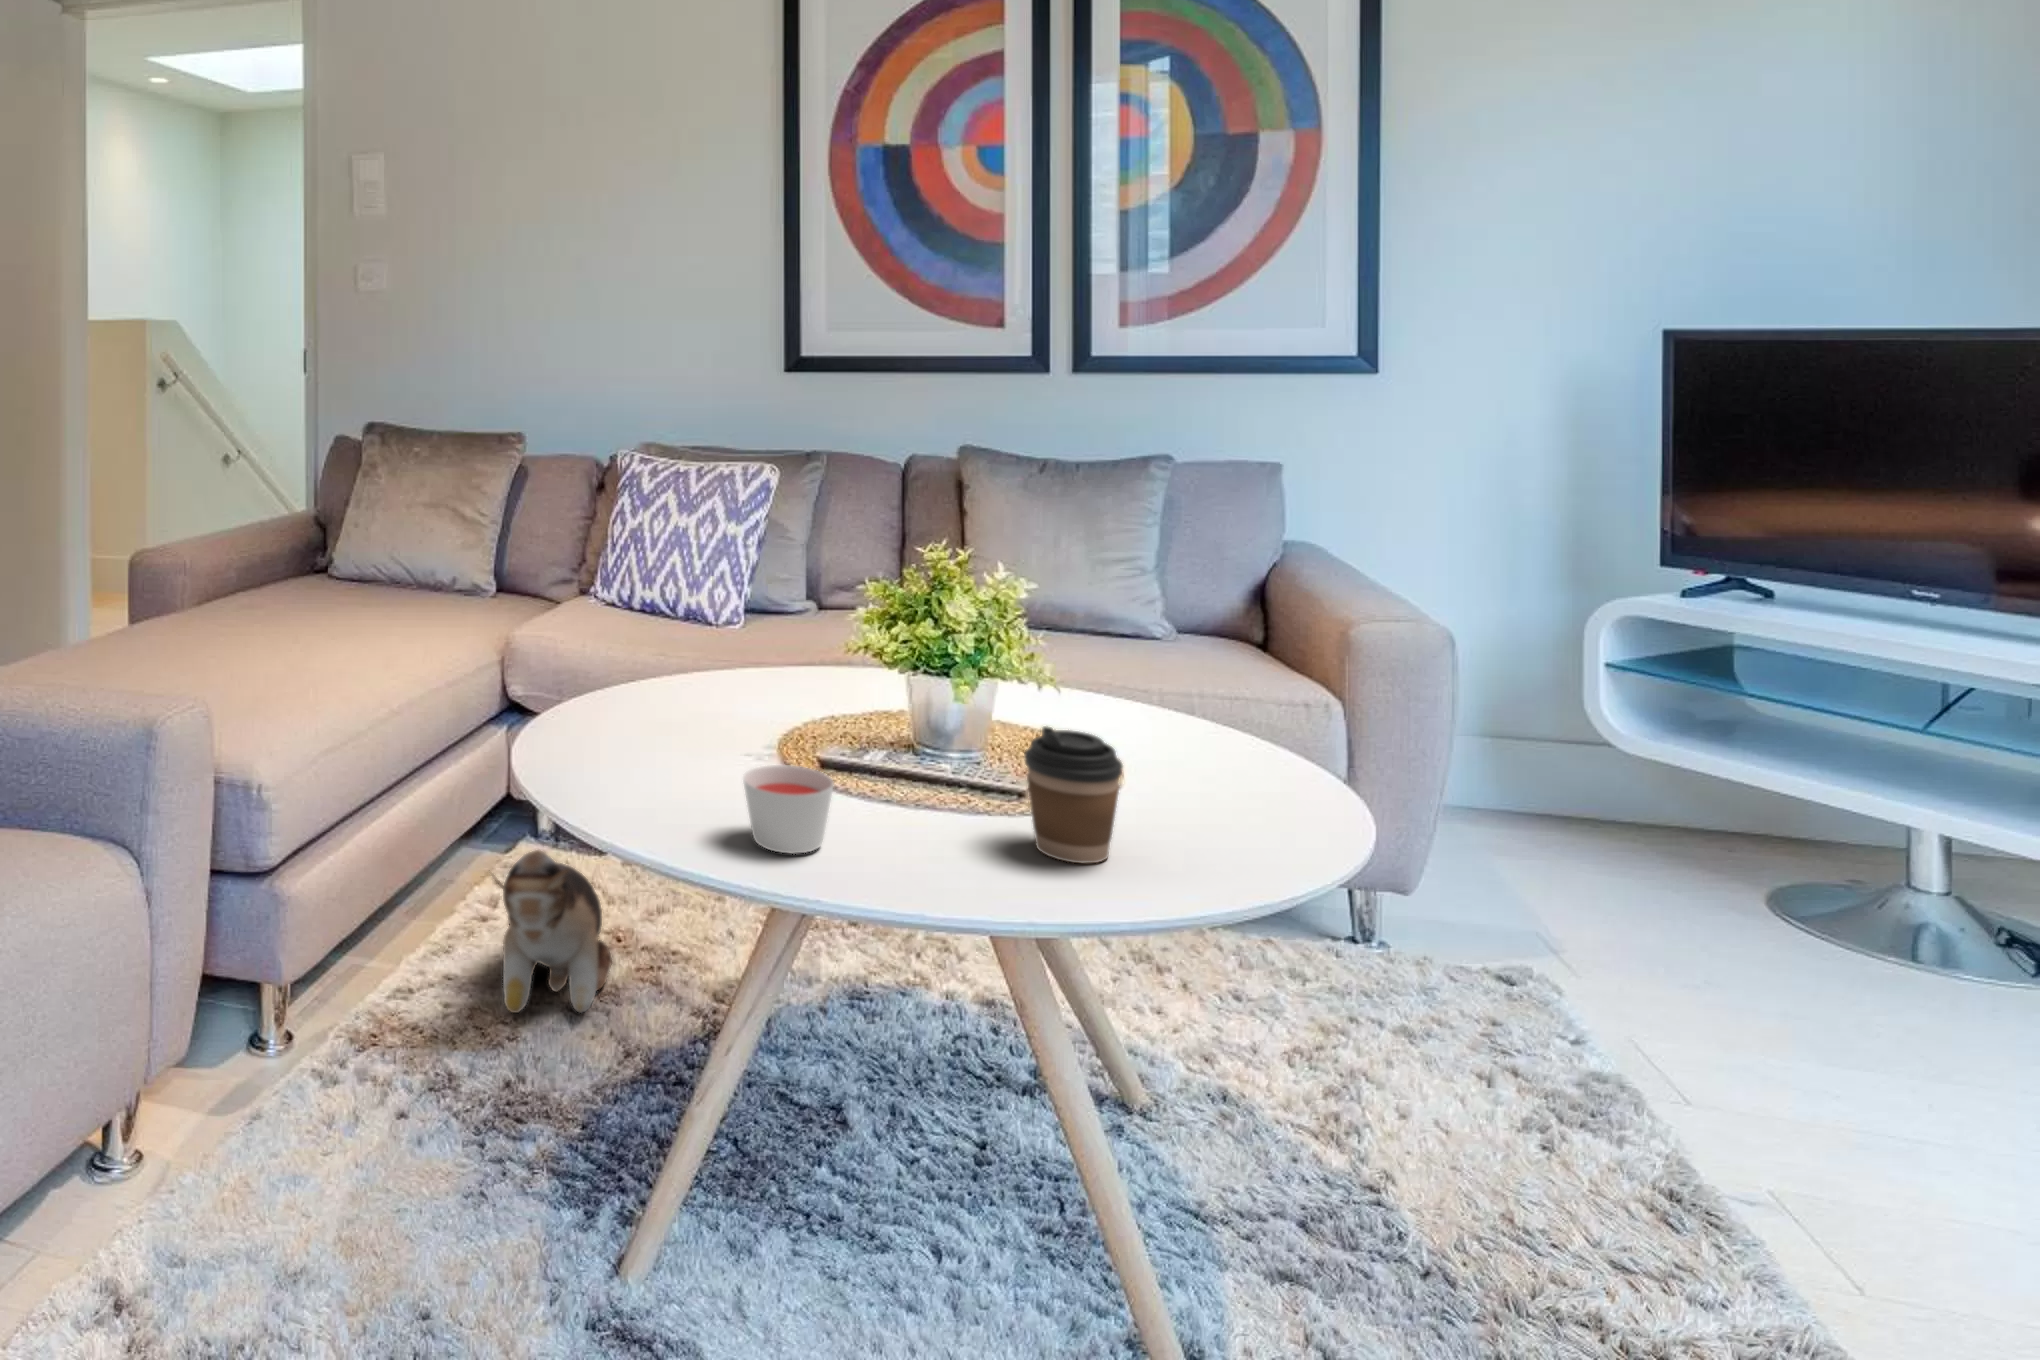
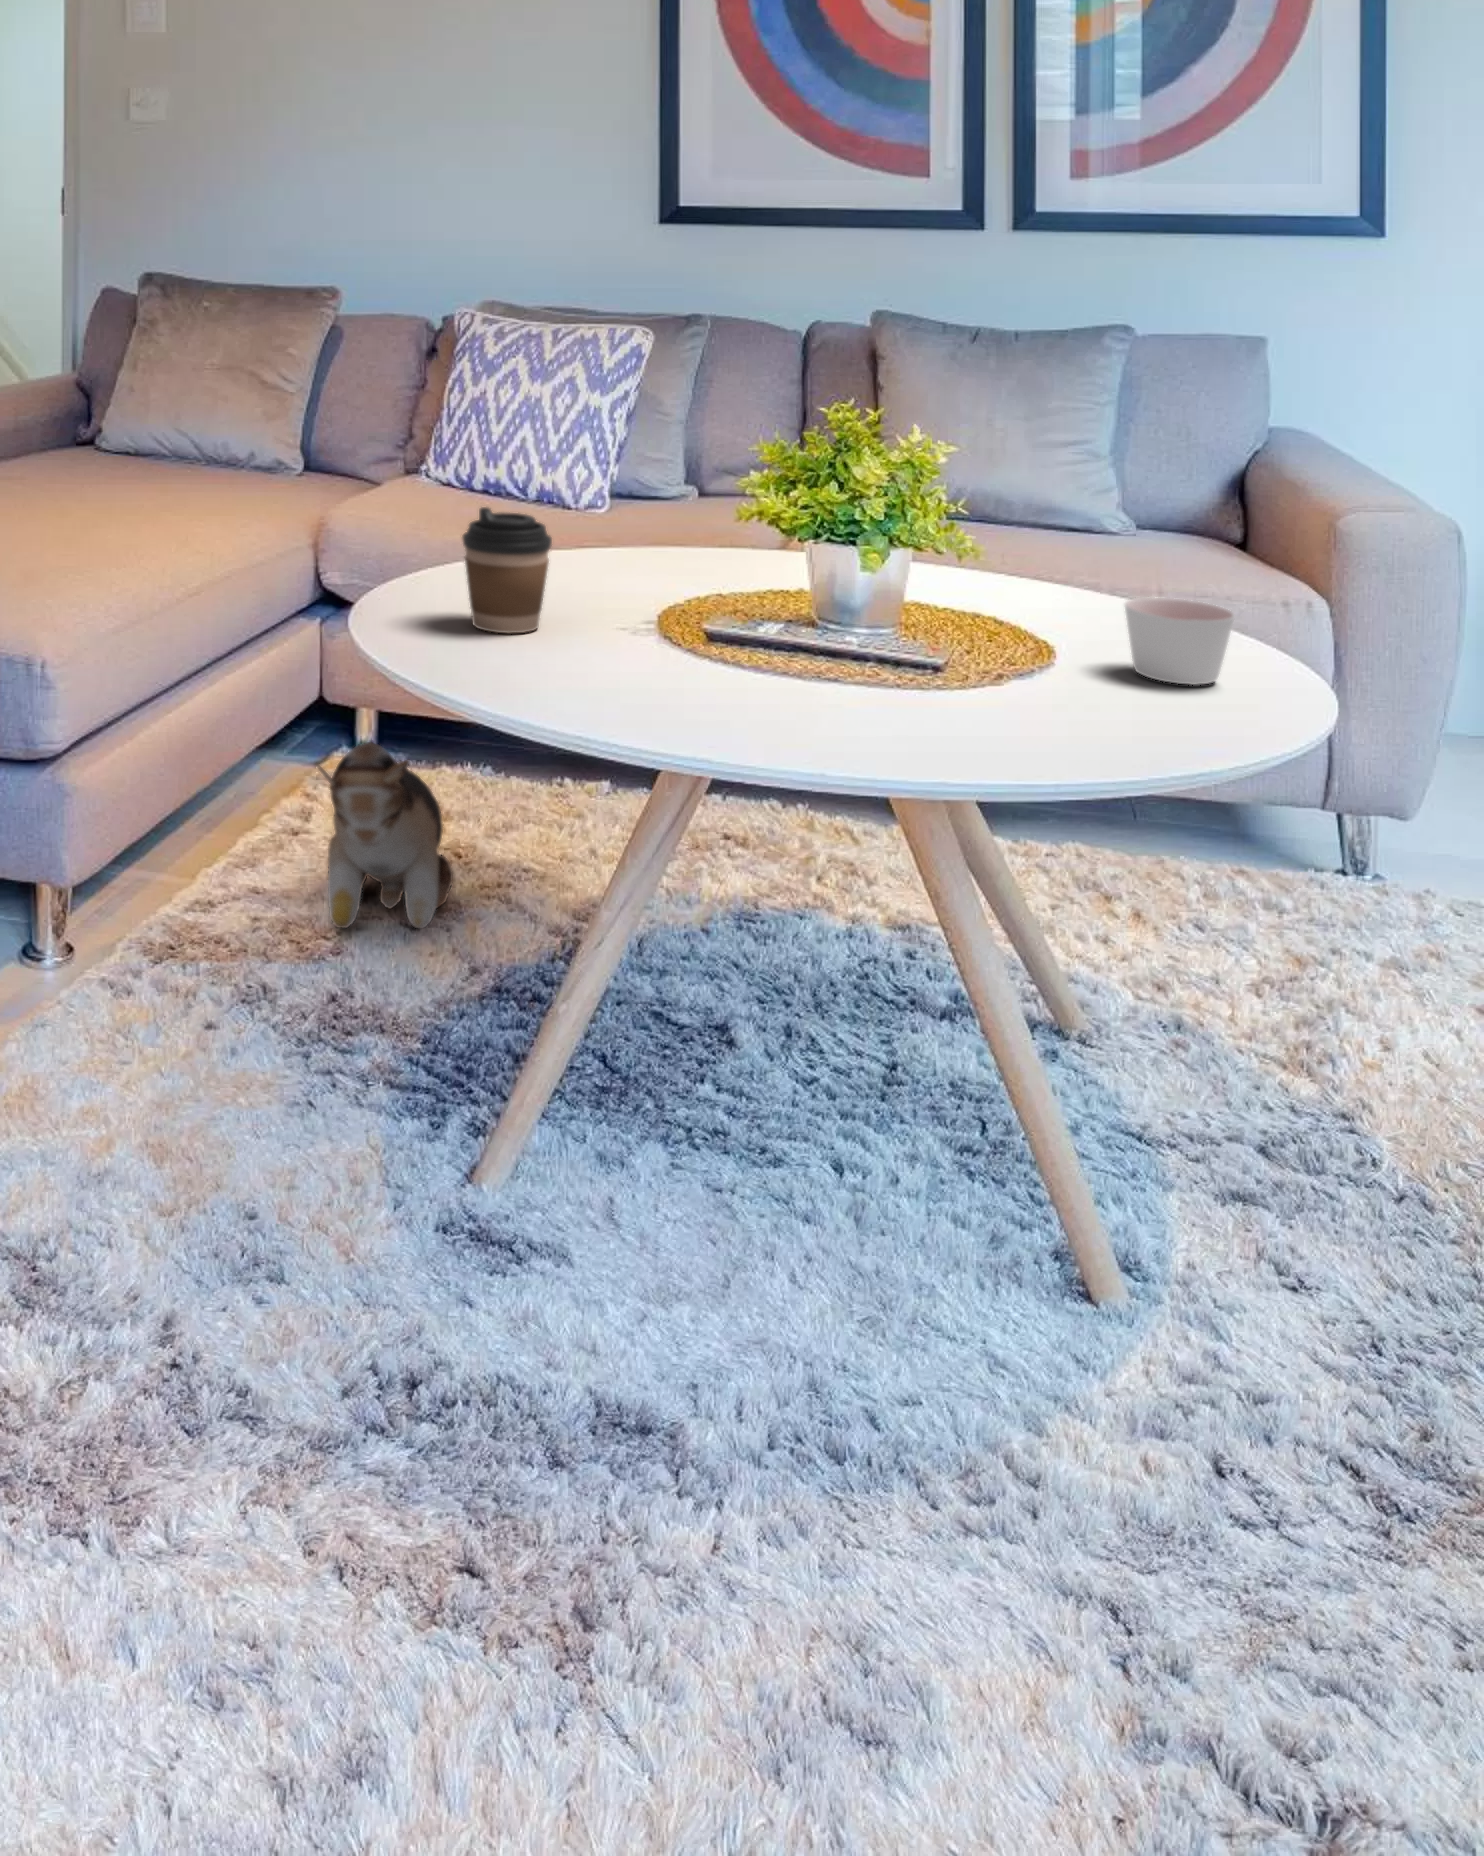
coffee cup: present [1024,726,1123,863] -> present [462,507,552,633]
candle: present [743,765,834,854] -> present [1125,597,1235,685]

